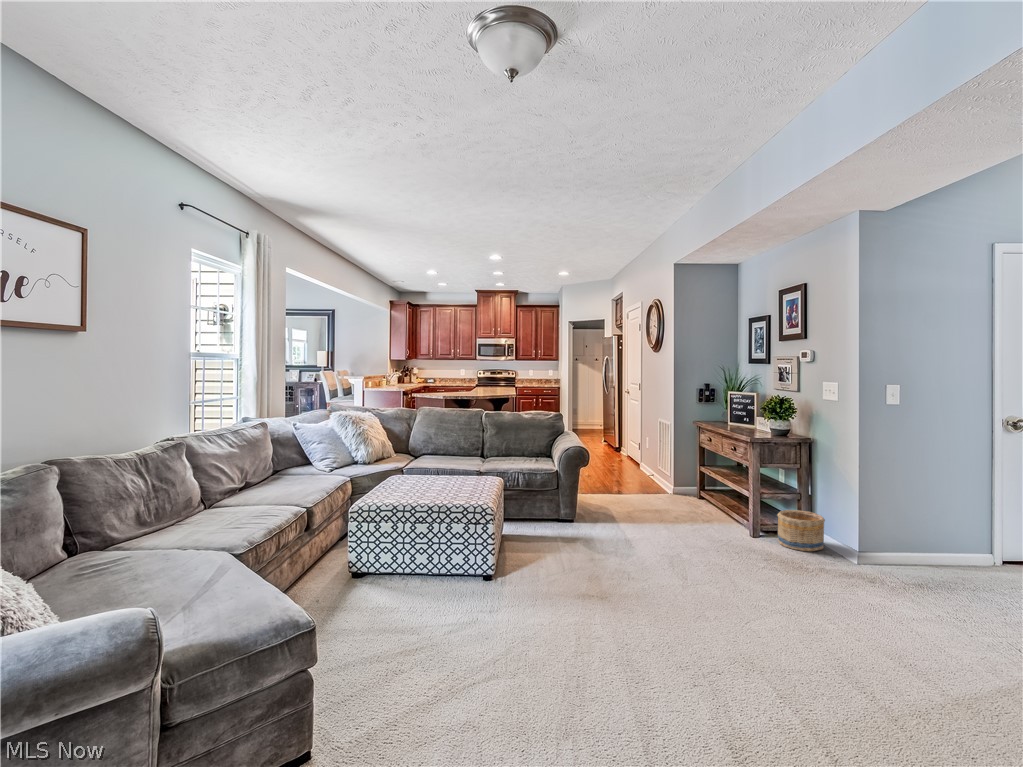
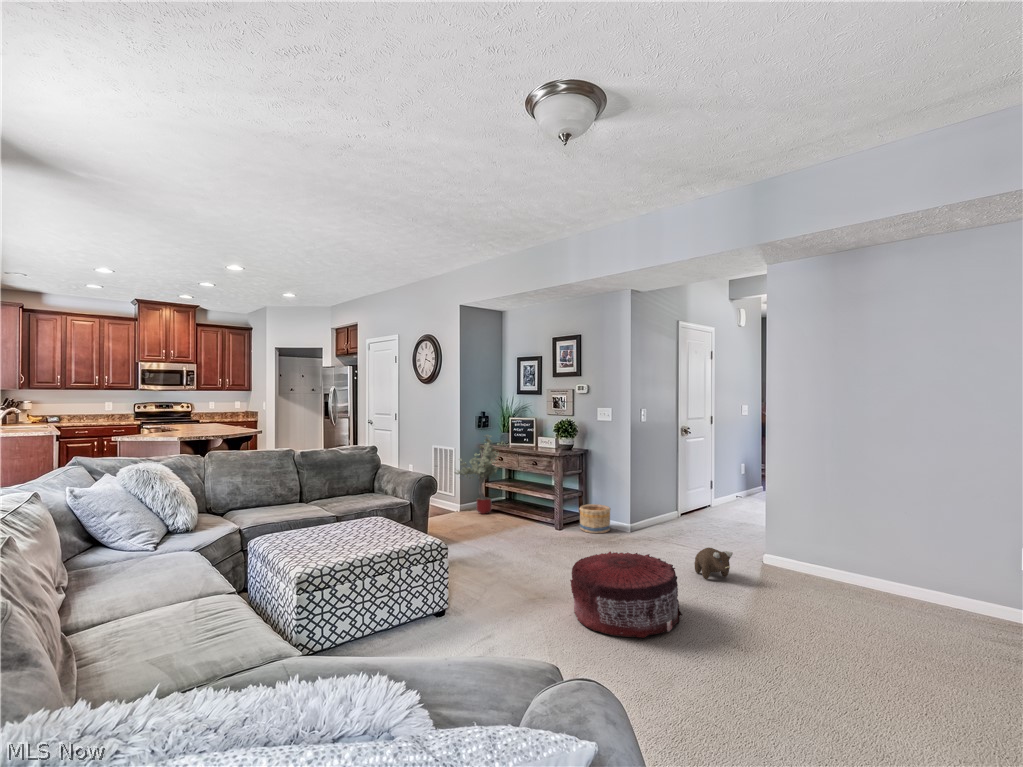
potted tree: none [655,410,733,500] -> present [455,435,510,514]
pouf: none [580,560,718,681] -> present [570,551,682,638]
plush toy: none [847,604,906,659] -> present [695,548,733,579]

